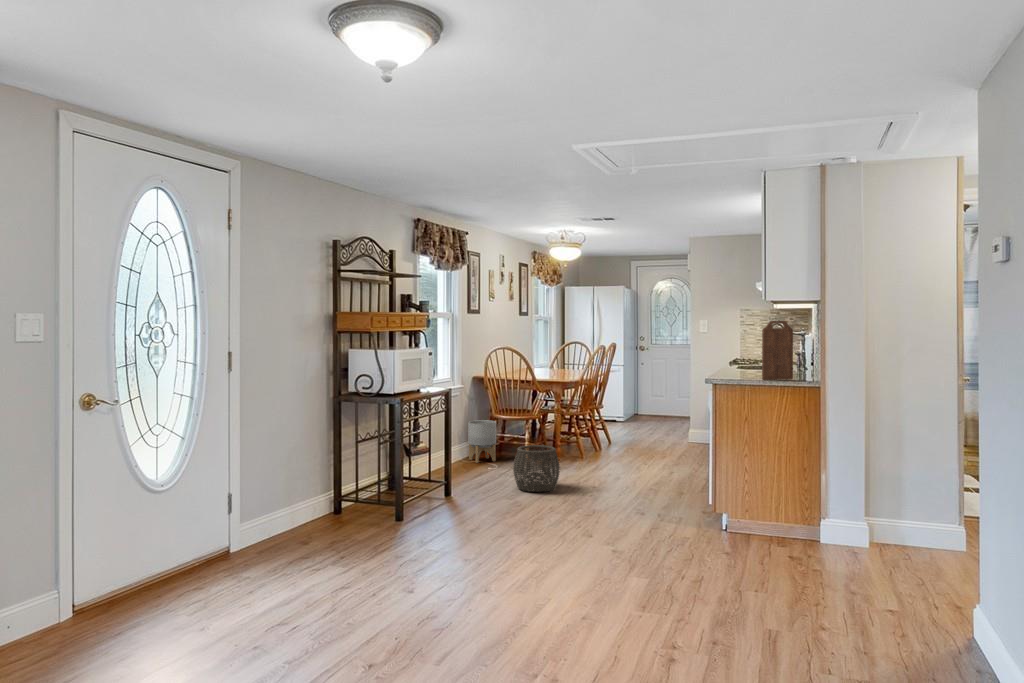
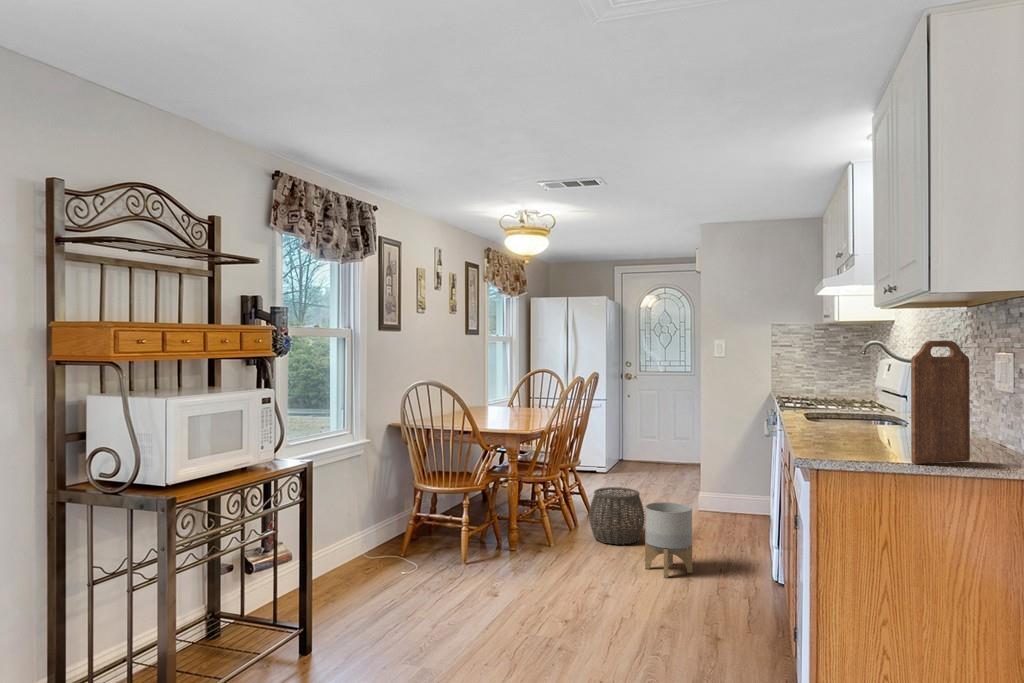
planter: present [468,420,496,463] -> present [645,502,692,578]
woven basket: present [513,445,560,492] -> present [589,487,645,545]

